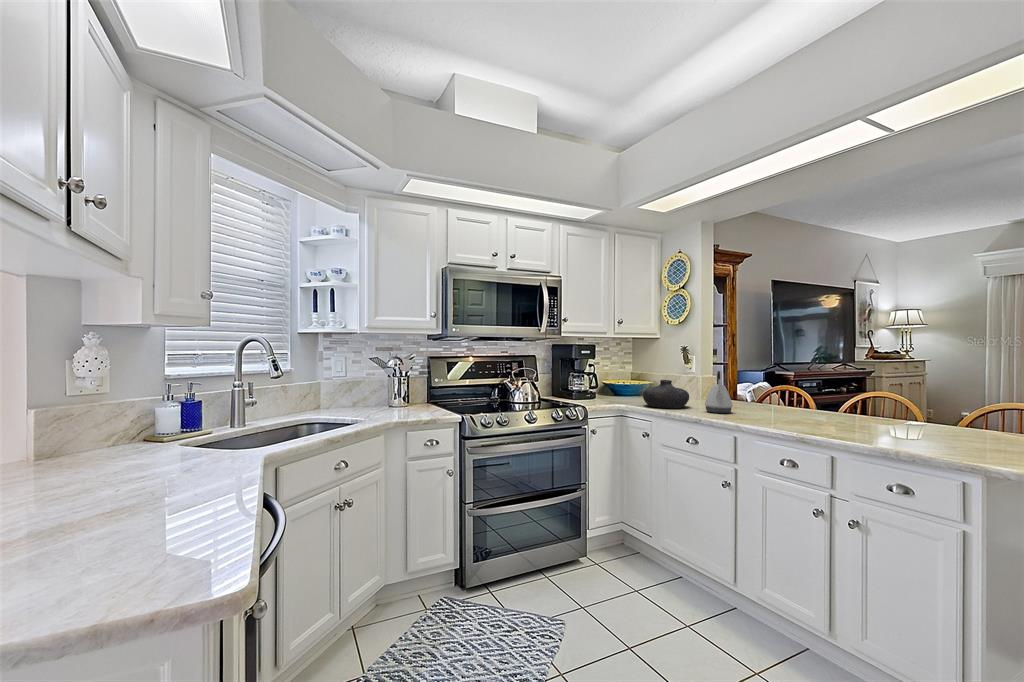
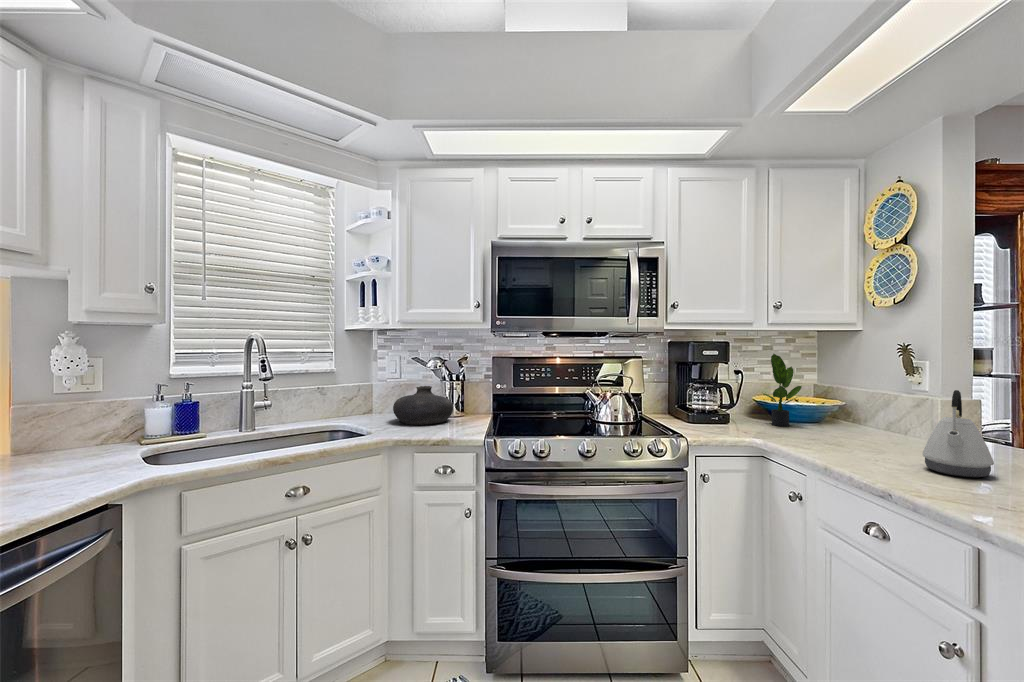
potted plant: none [609,353,635,399] -> present [764,354,802,426]
vase: present [643,380,689,408] -> present [393,386,453,425]

